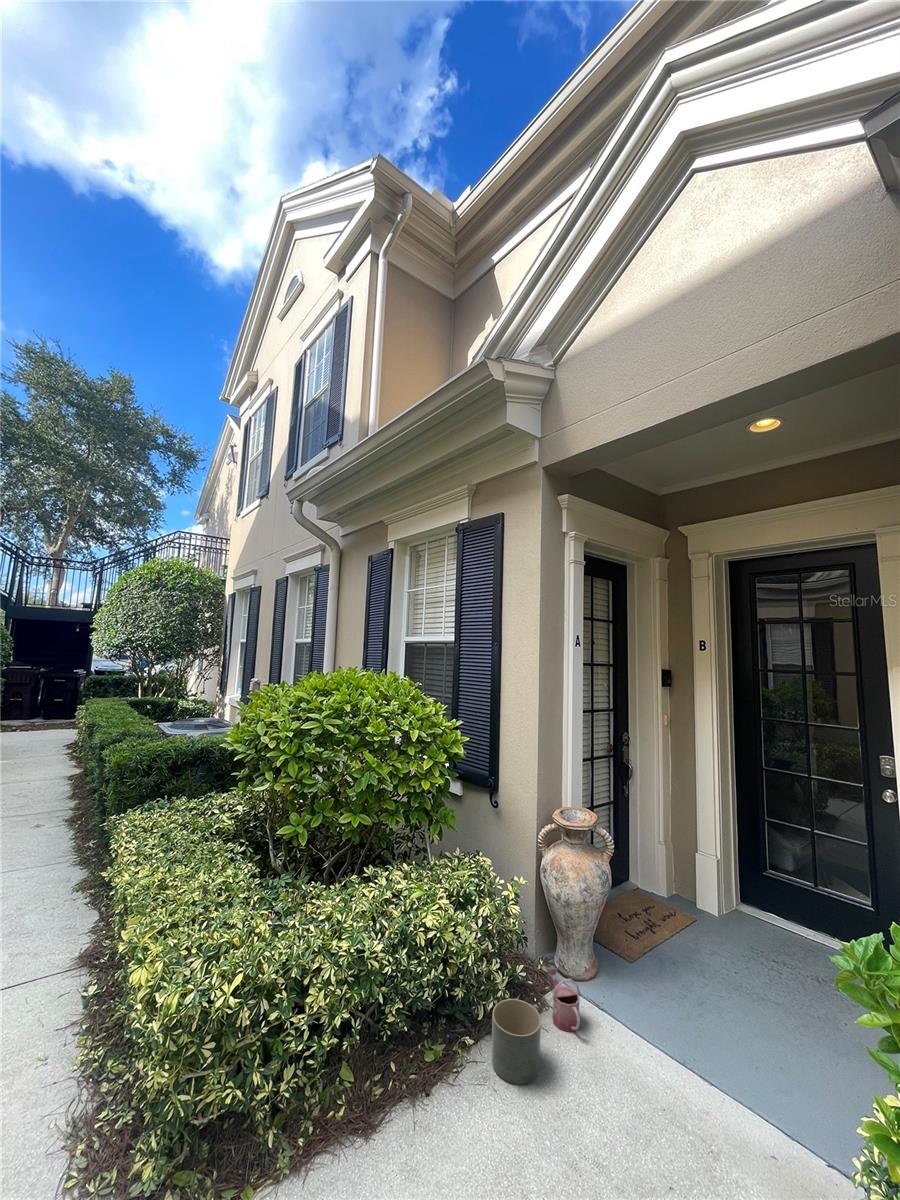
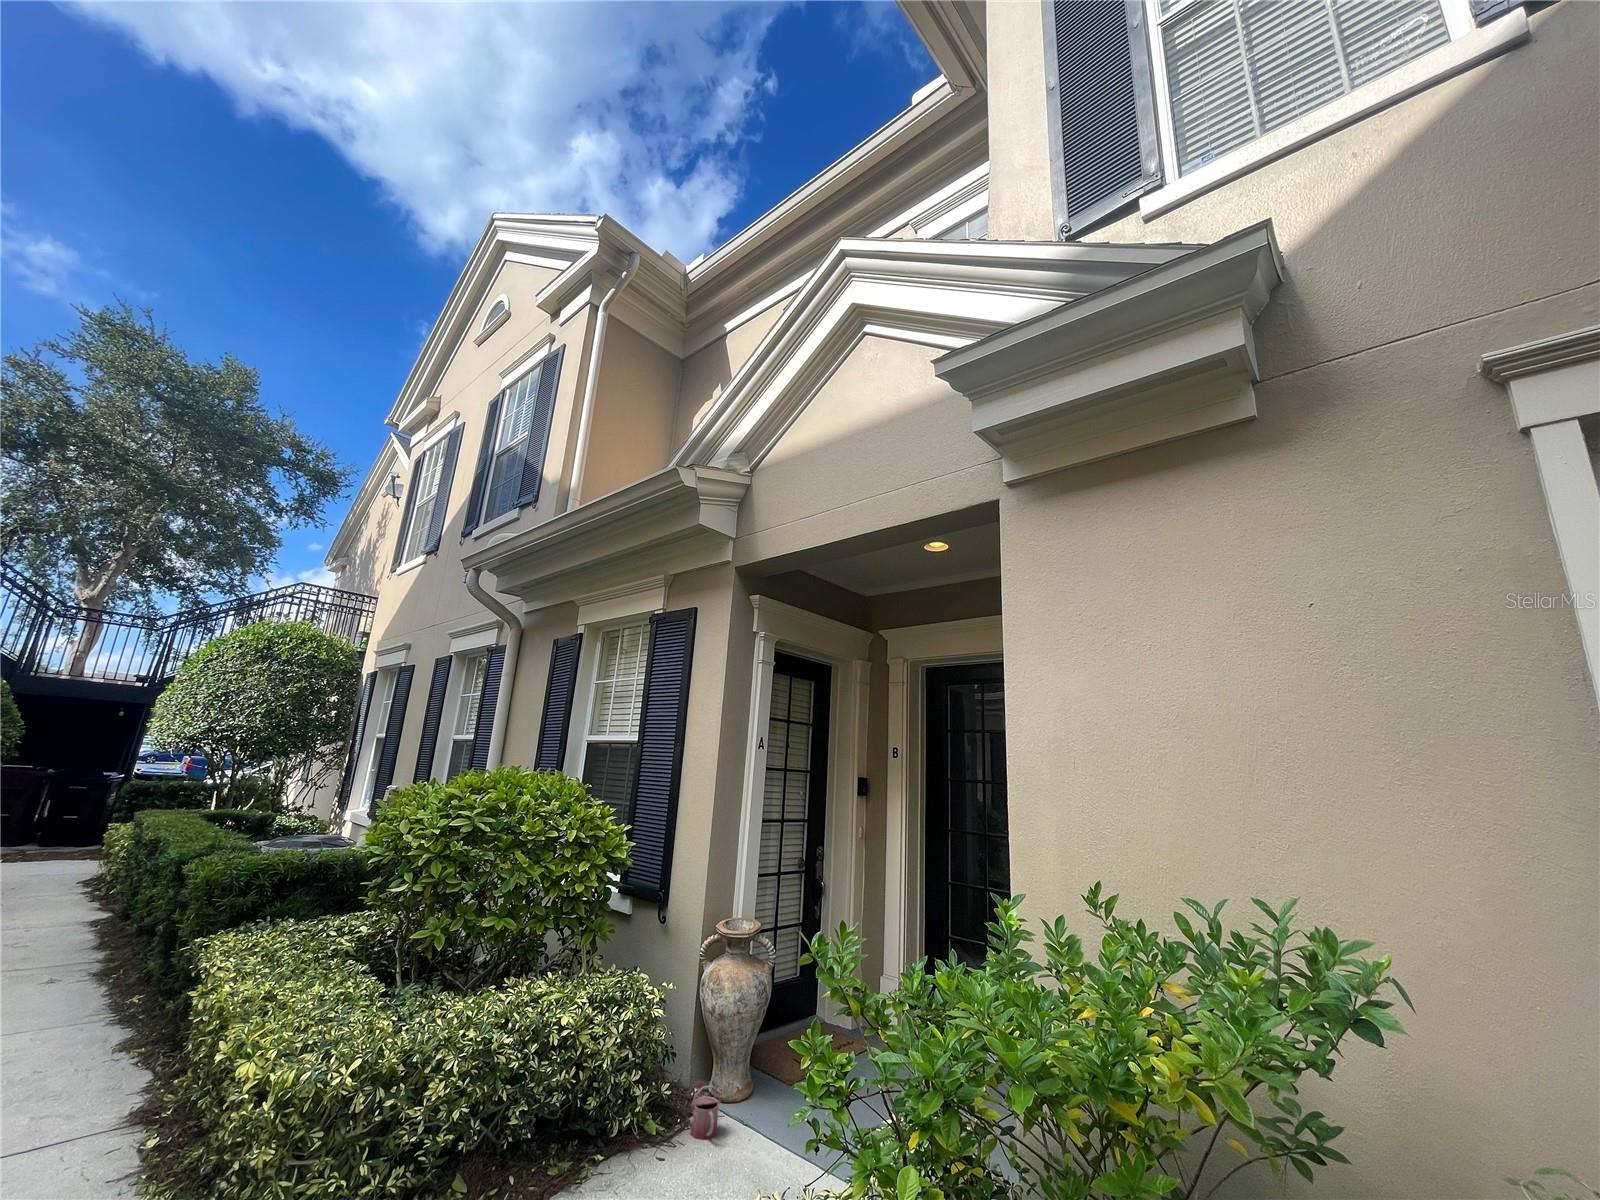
planter: present [492,999,541,1085] -> none [616,1102,670,1179]

